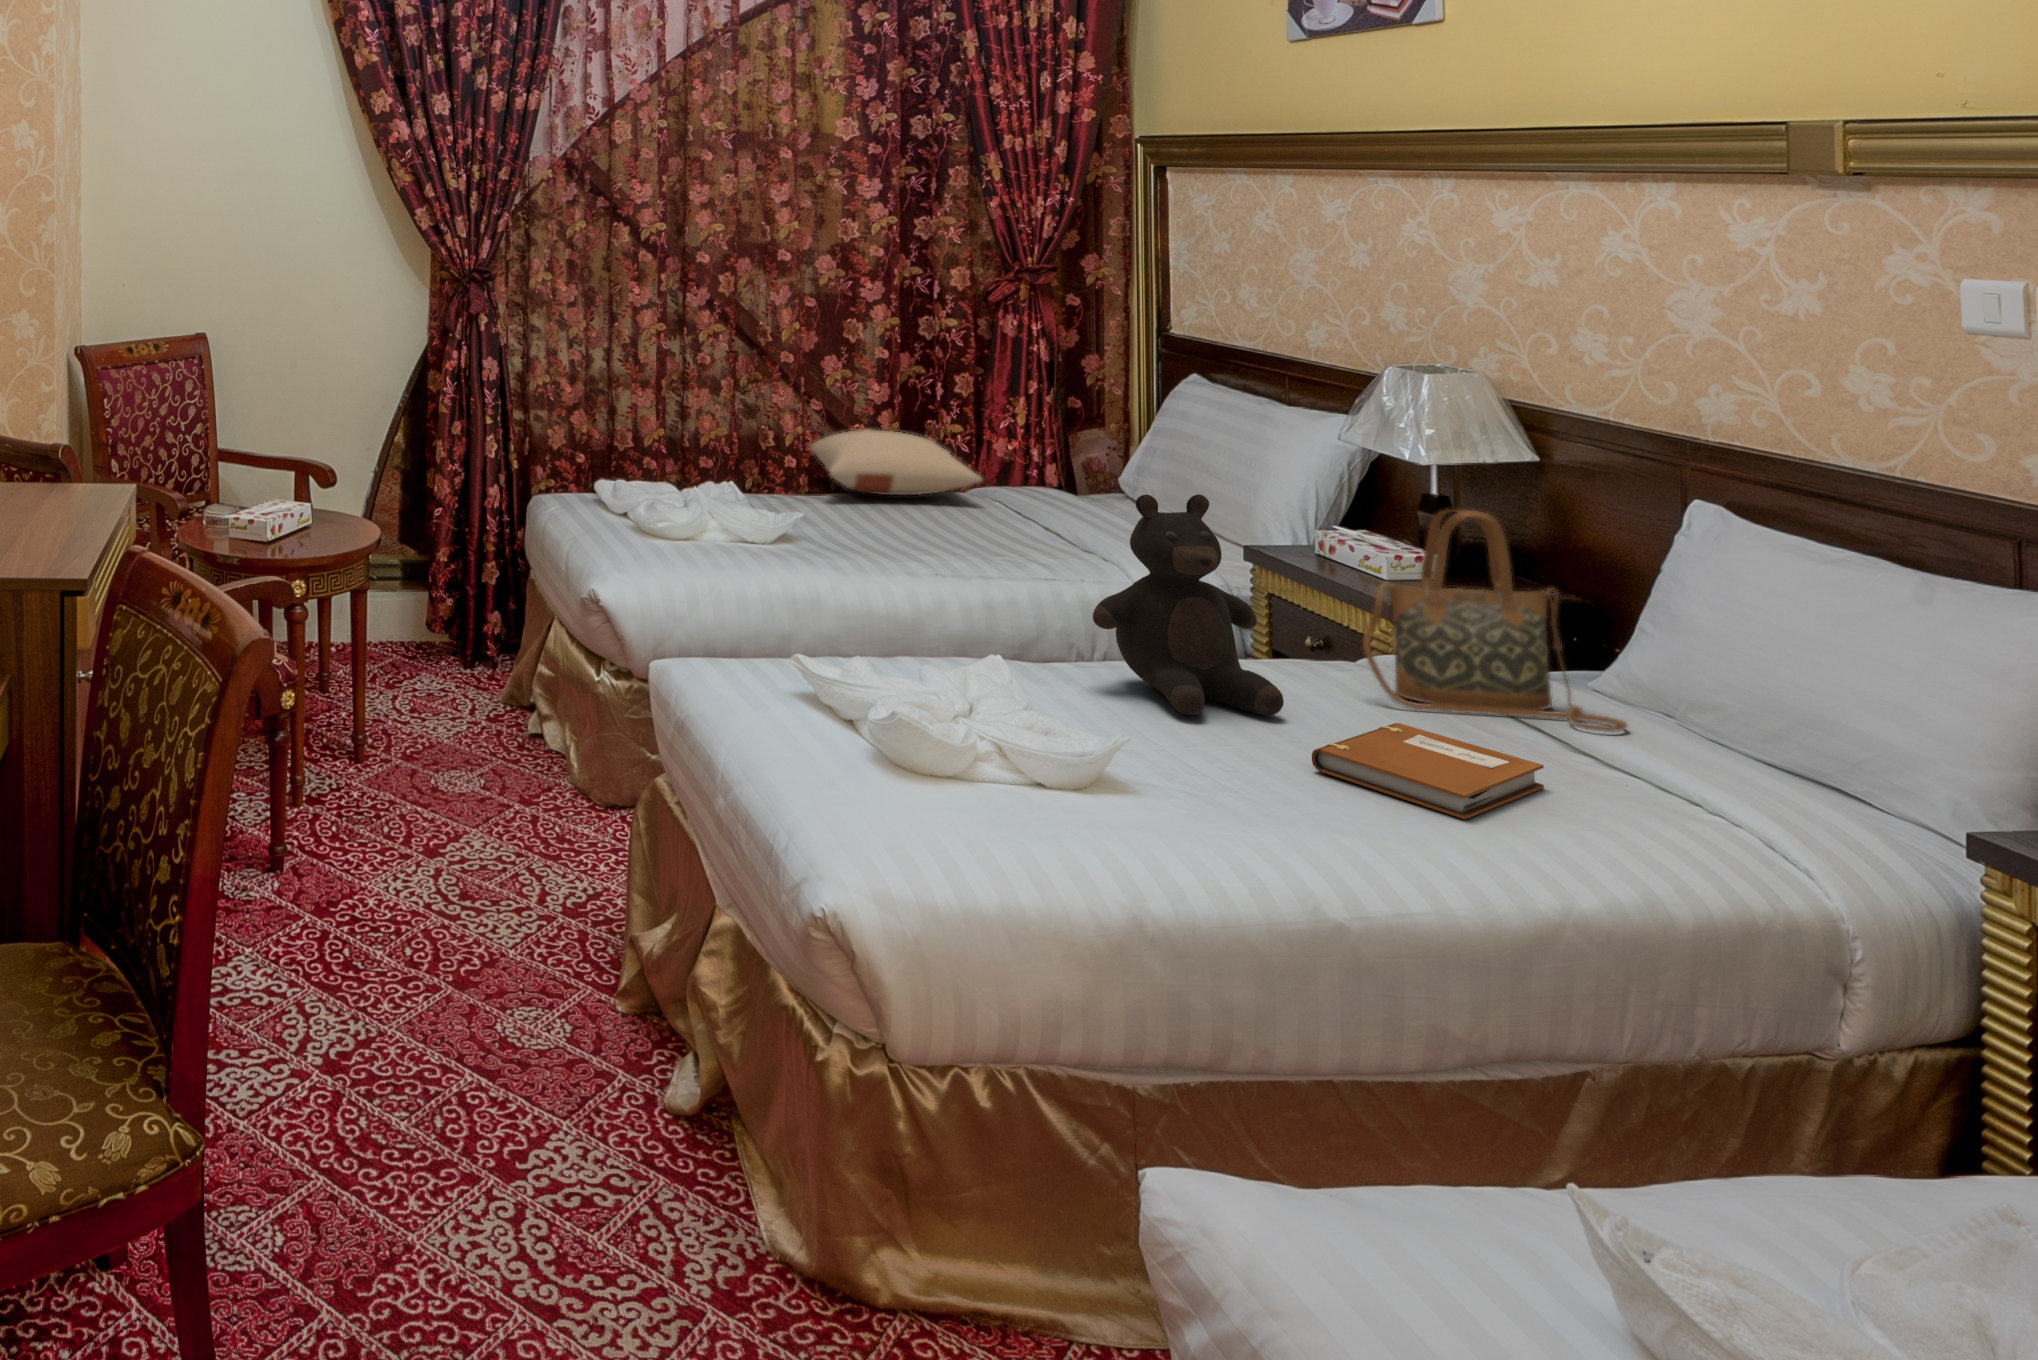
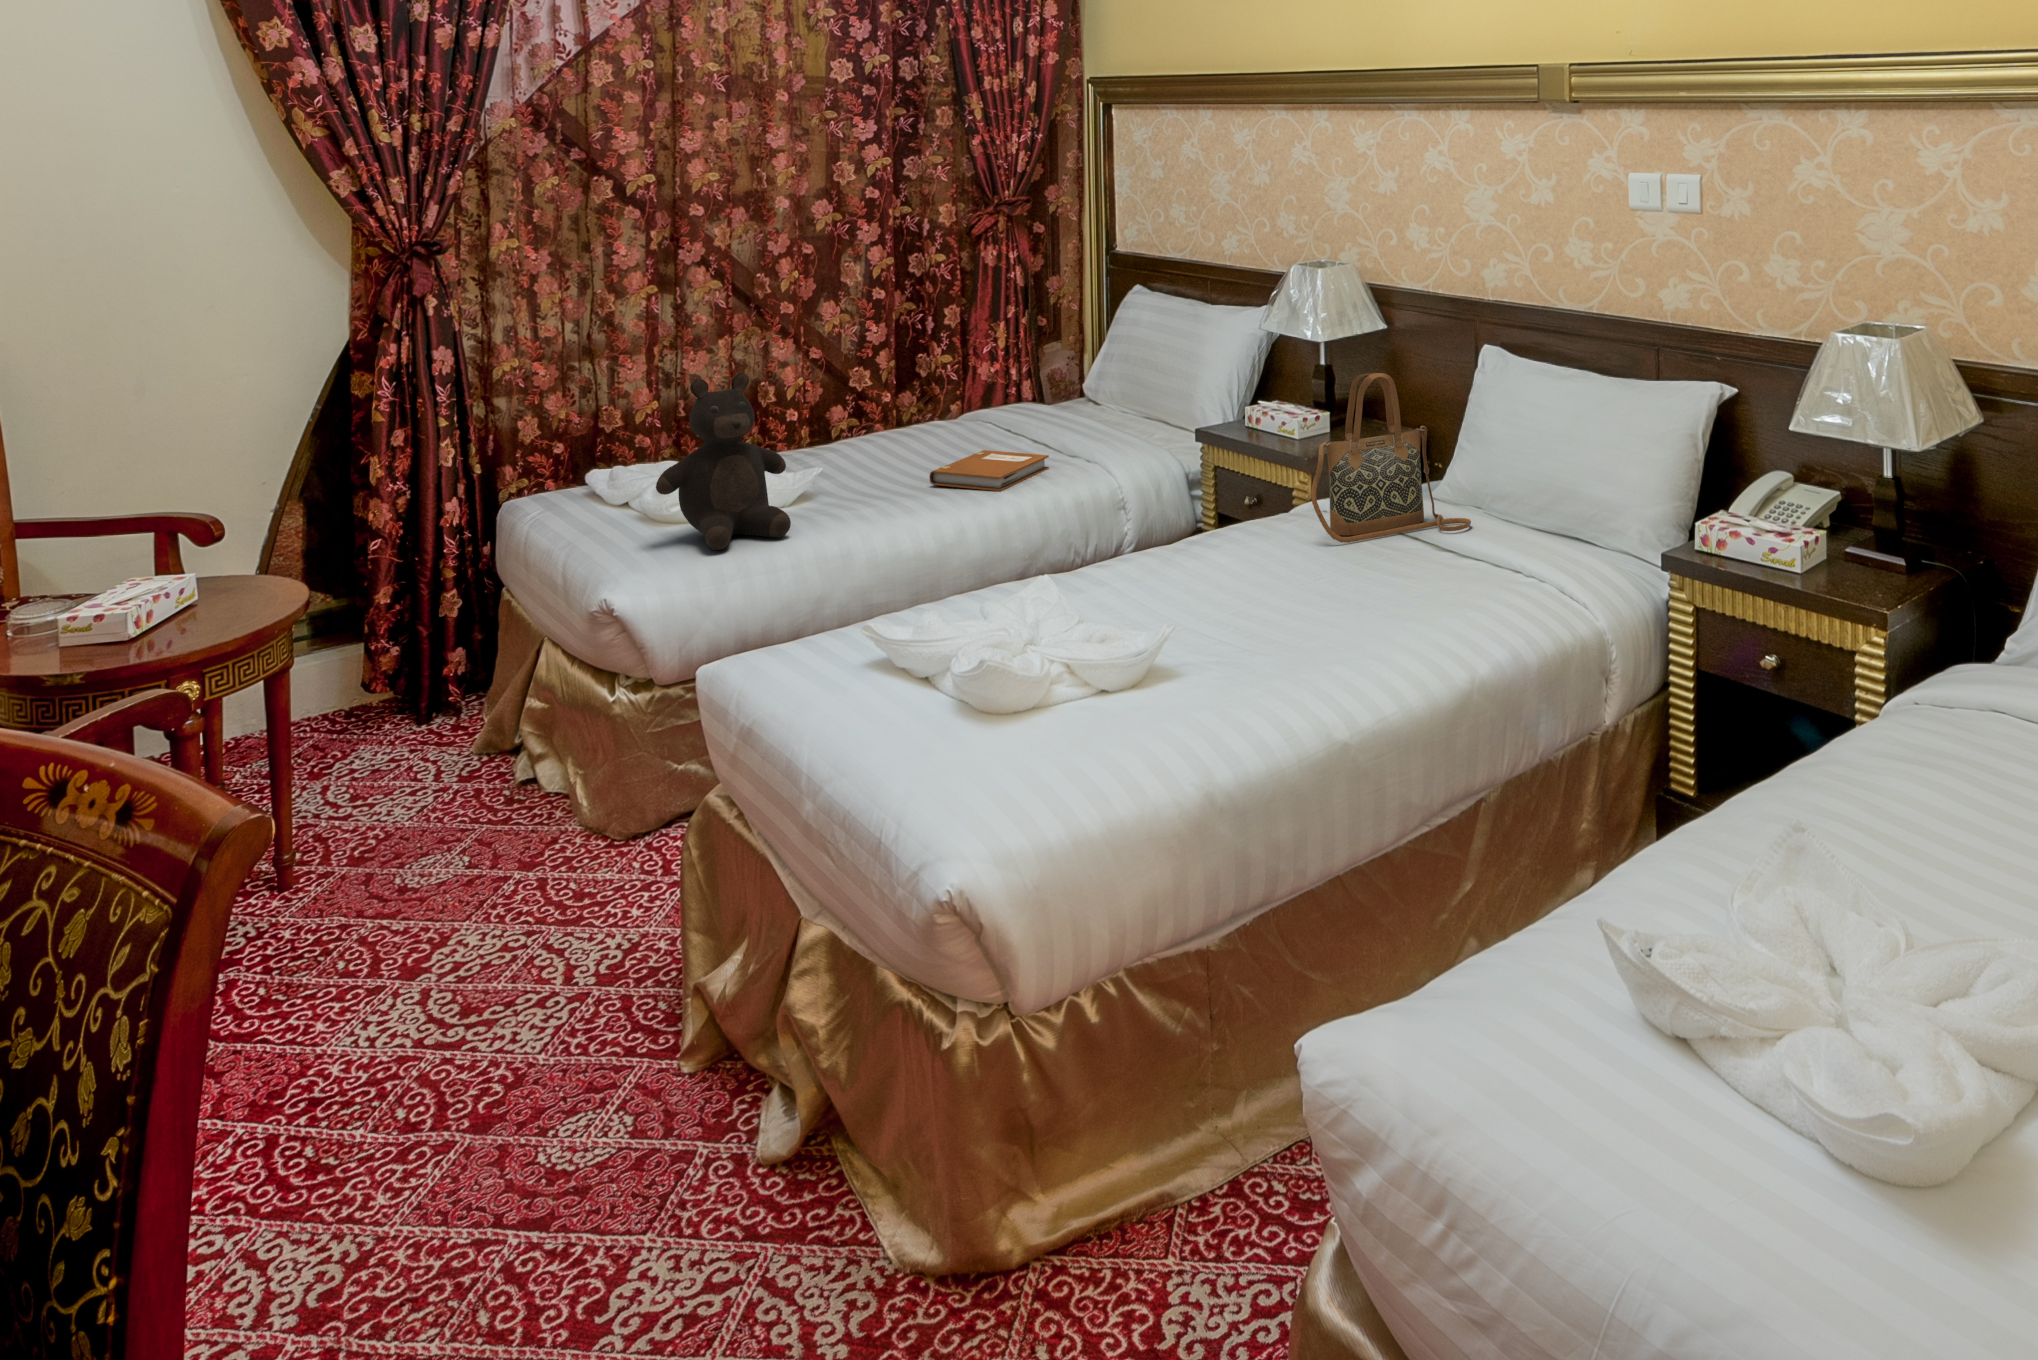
pillow: present [810,430,982,495] -> none [809,372,977,435]
teddy bear: present [1093,495,1284,715] -> present [656,373,791,550]
notebook: present [1312,723,1544,819] -> present [929,450,1049,491]

